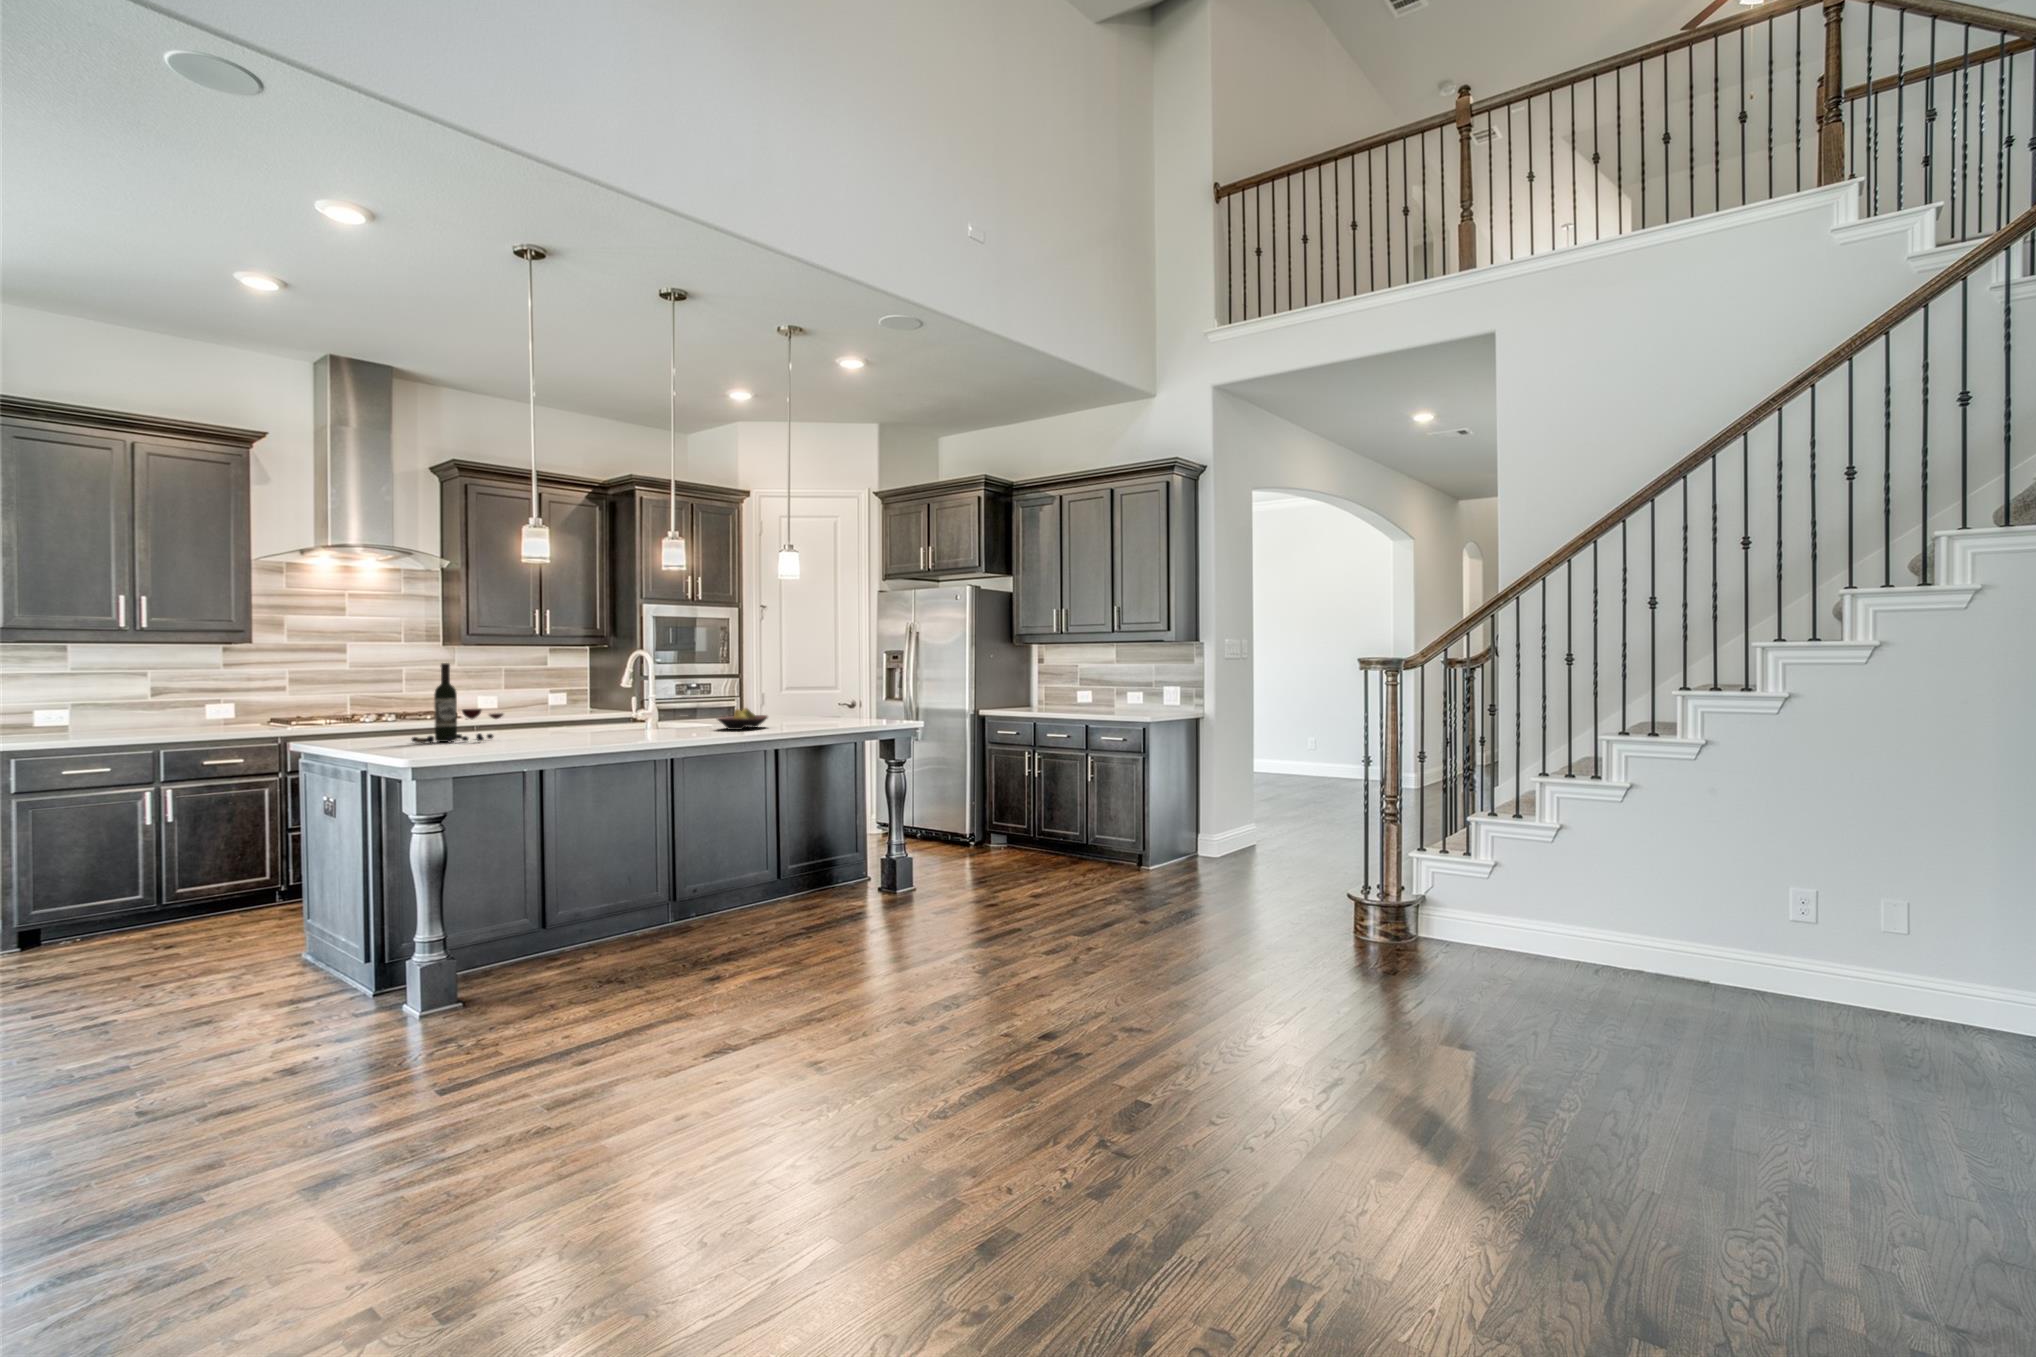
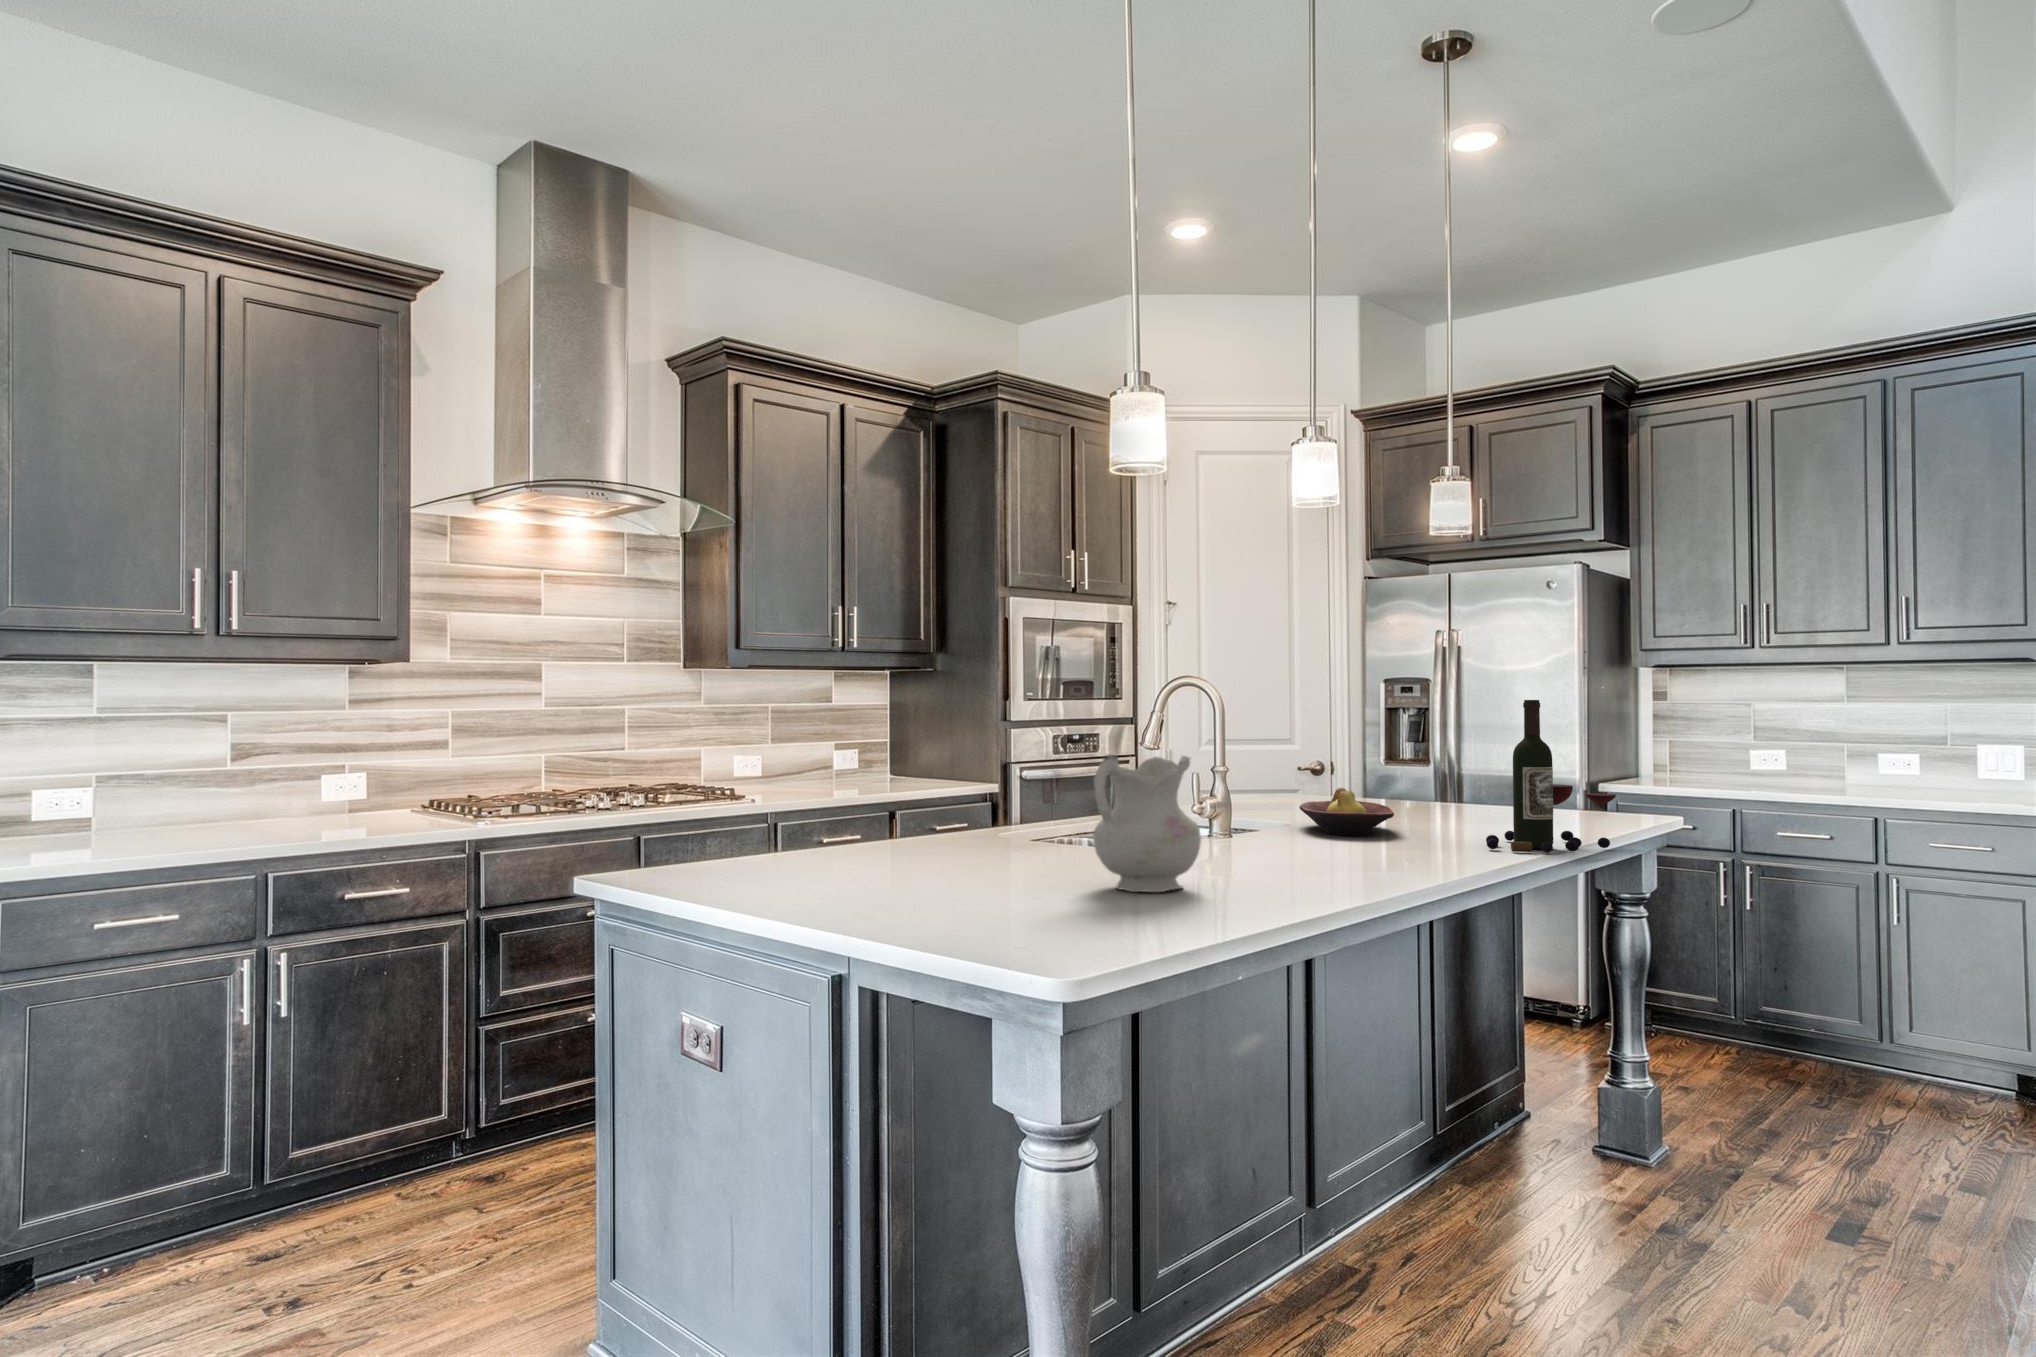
wine bottle: present [412,663,503,743] -> present [1486,700,1616,853]
ceramic pitcher: none [518,686,575,745] -> present [1093,754,1201,892]

